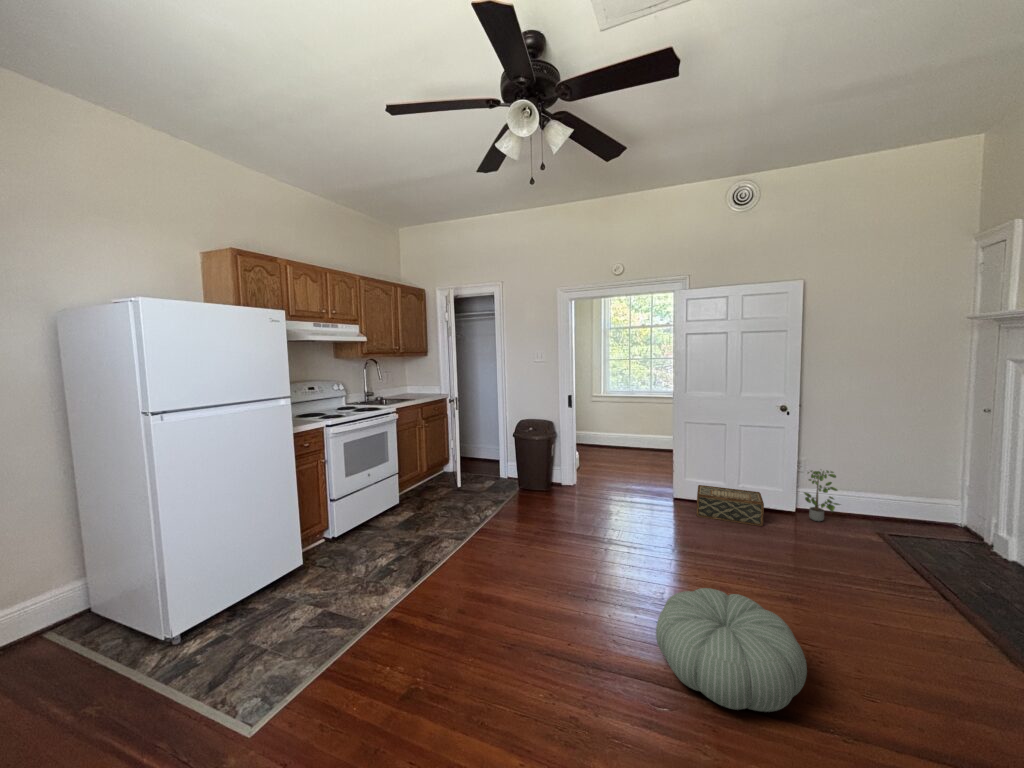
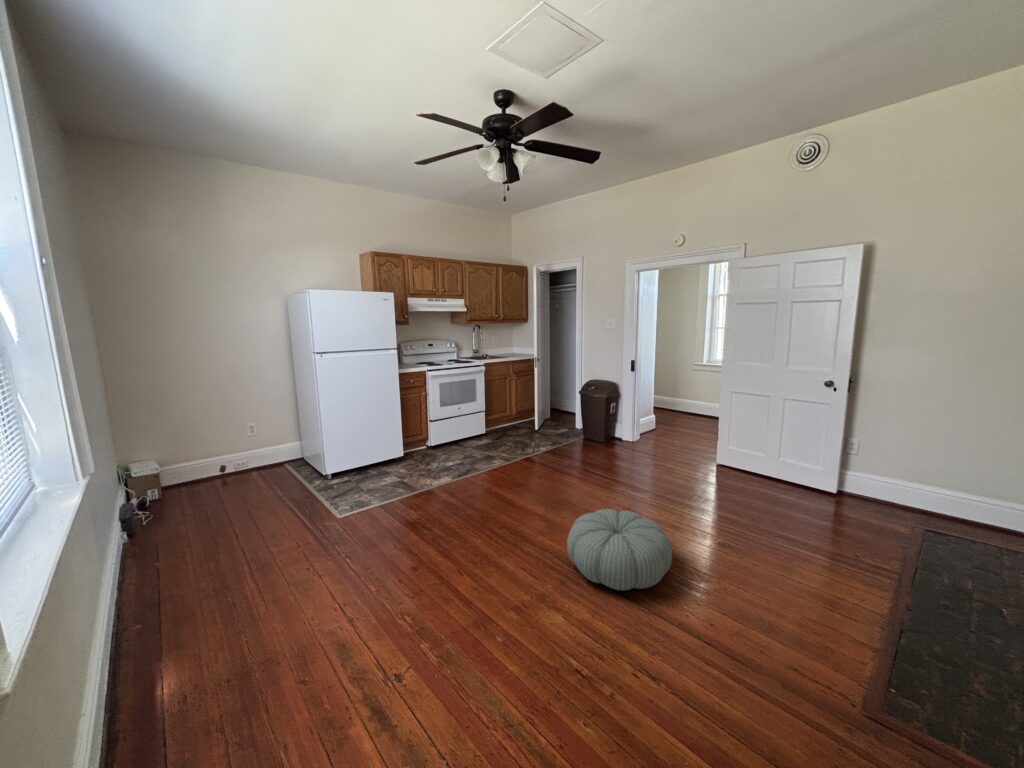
potted plant: present [804,471,840,521] -> none [851,450,898,506]
woven basket: present [697,485,764,526] -> none [726,452,802,498]

